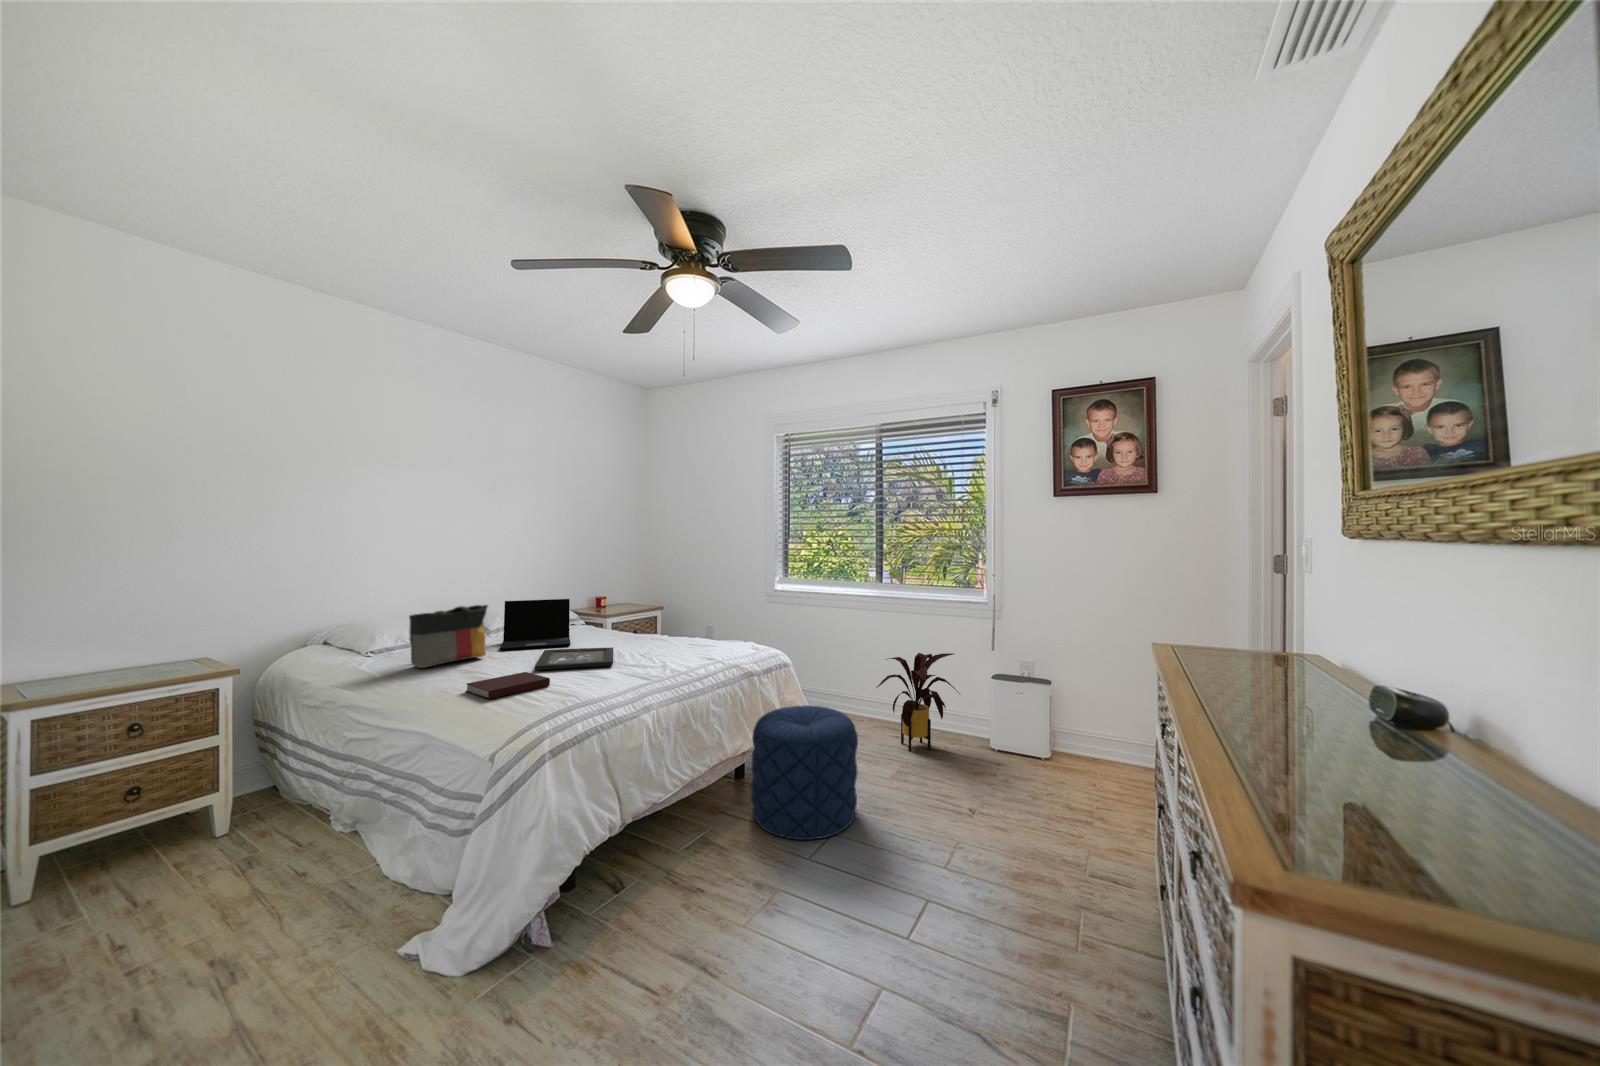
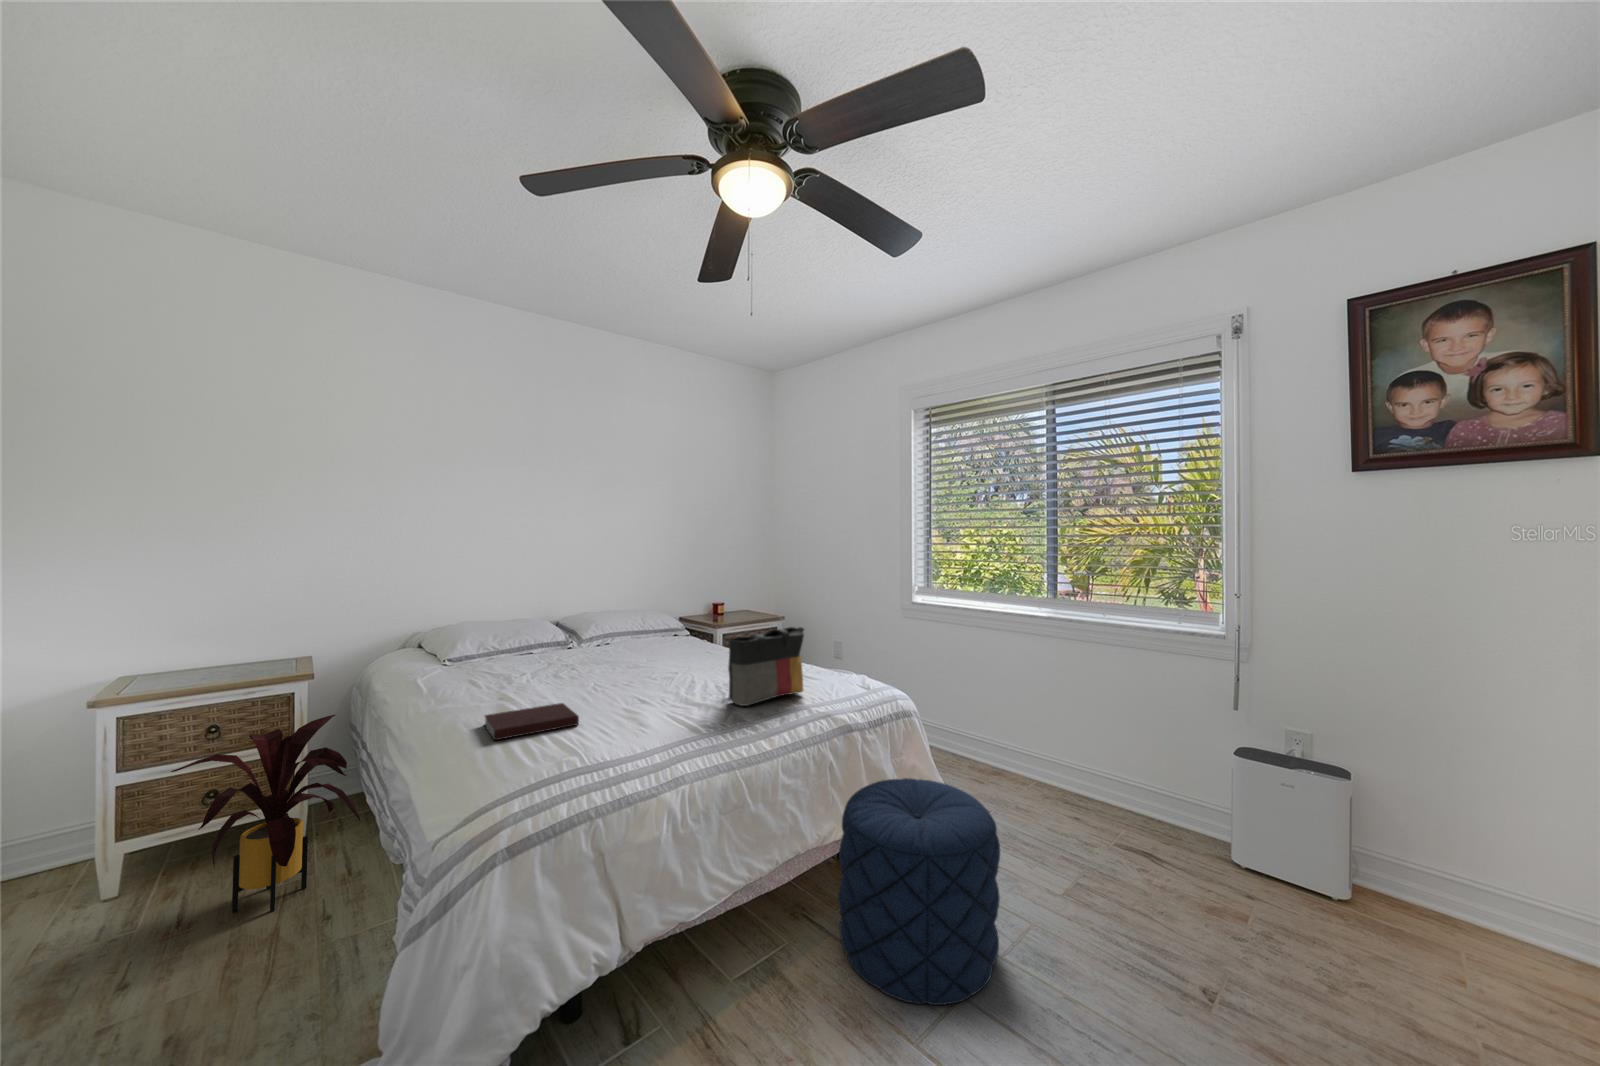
laptop: present [500,599,570,650] -> none [571,610,657,668]
tote bag: present [409,605,488,668] -> present [728,627,804,706]
tray: present [535,647,613,670] -> none [581,671,690,701]
house plant: present [876,653,960,751] -> present [171,715,360,912]

